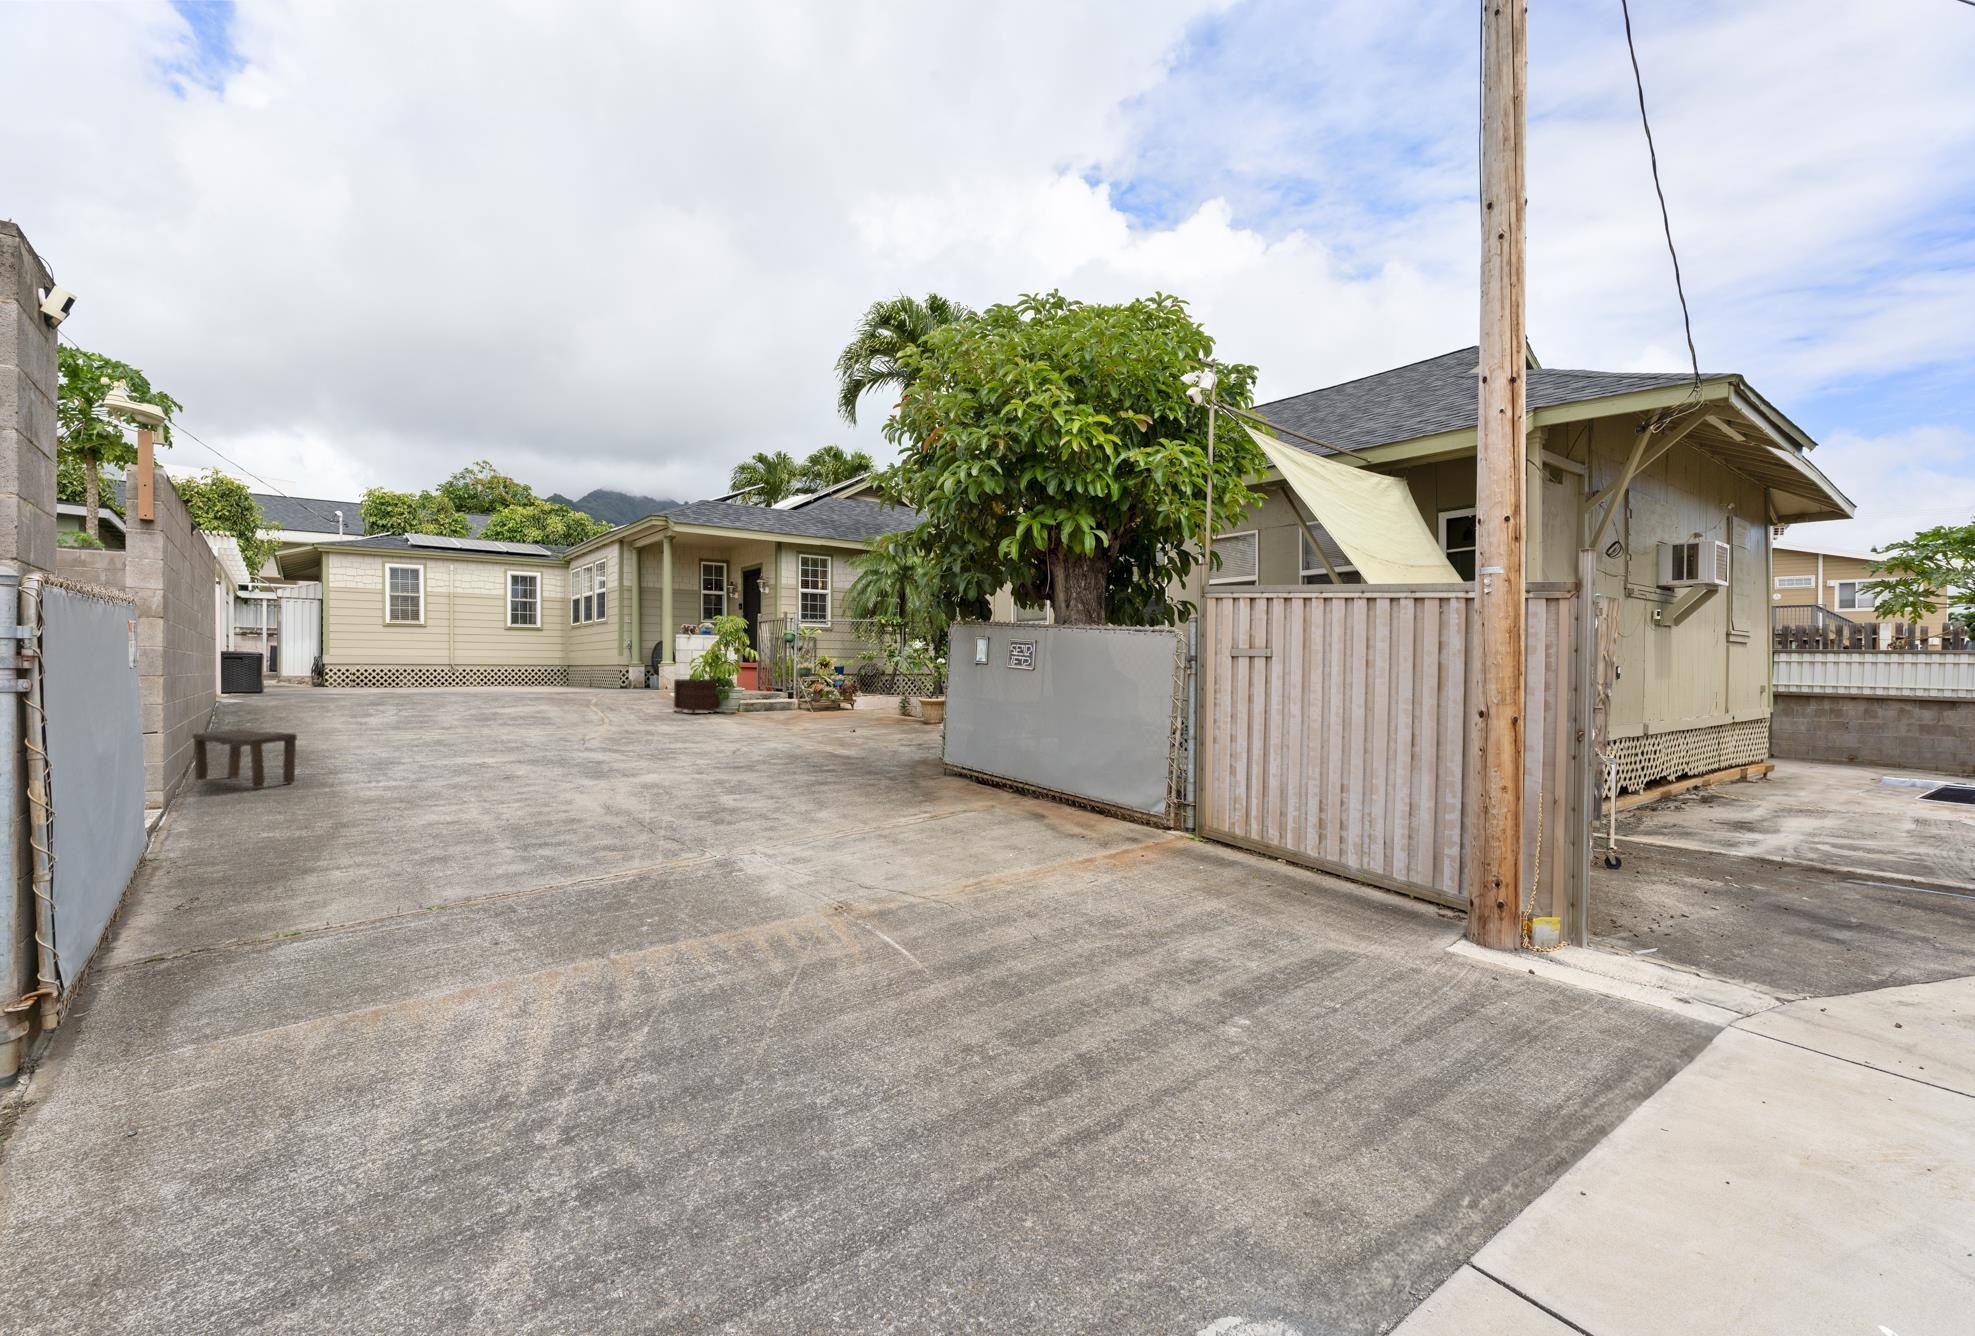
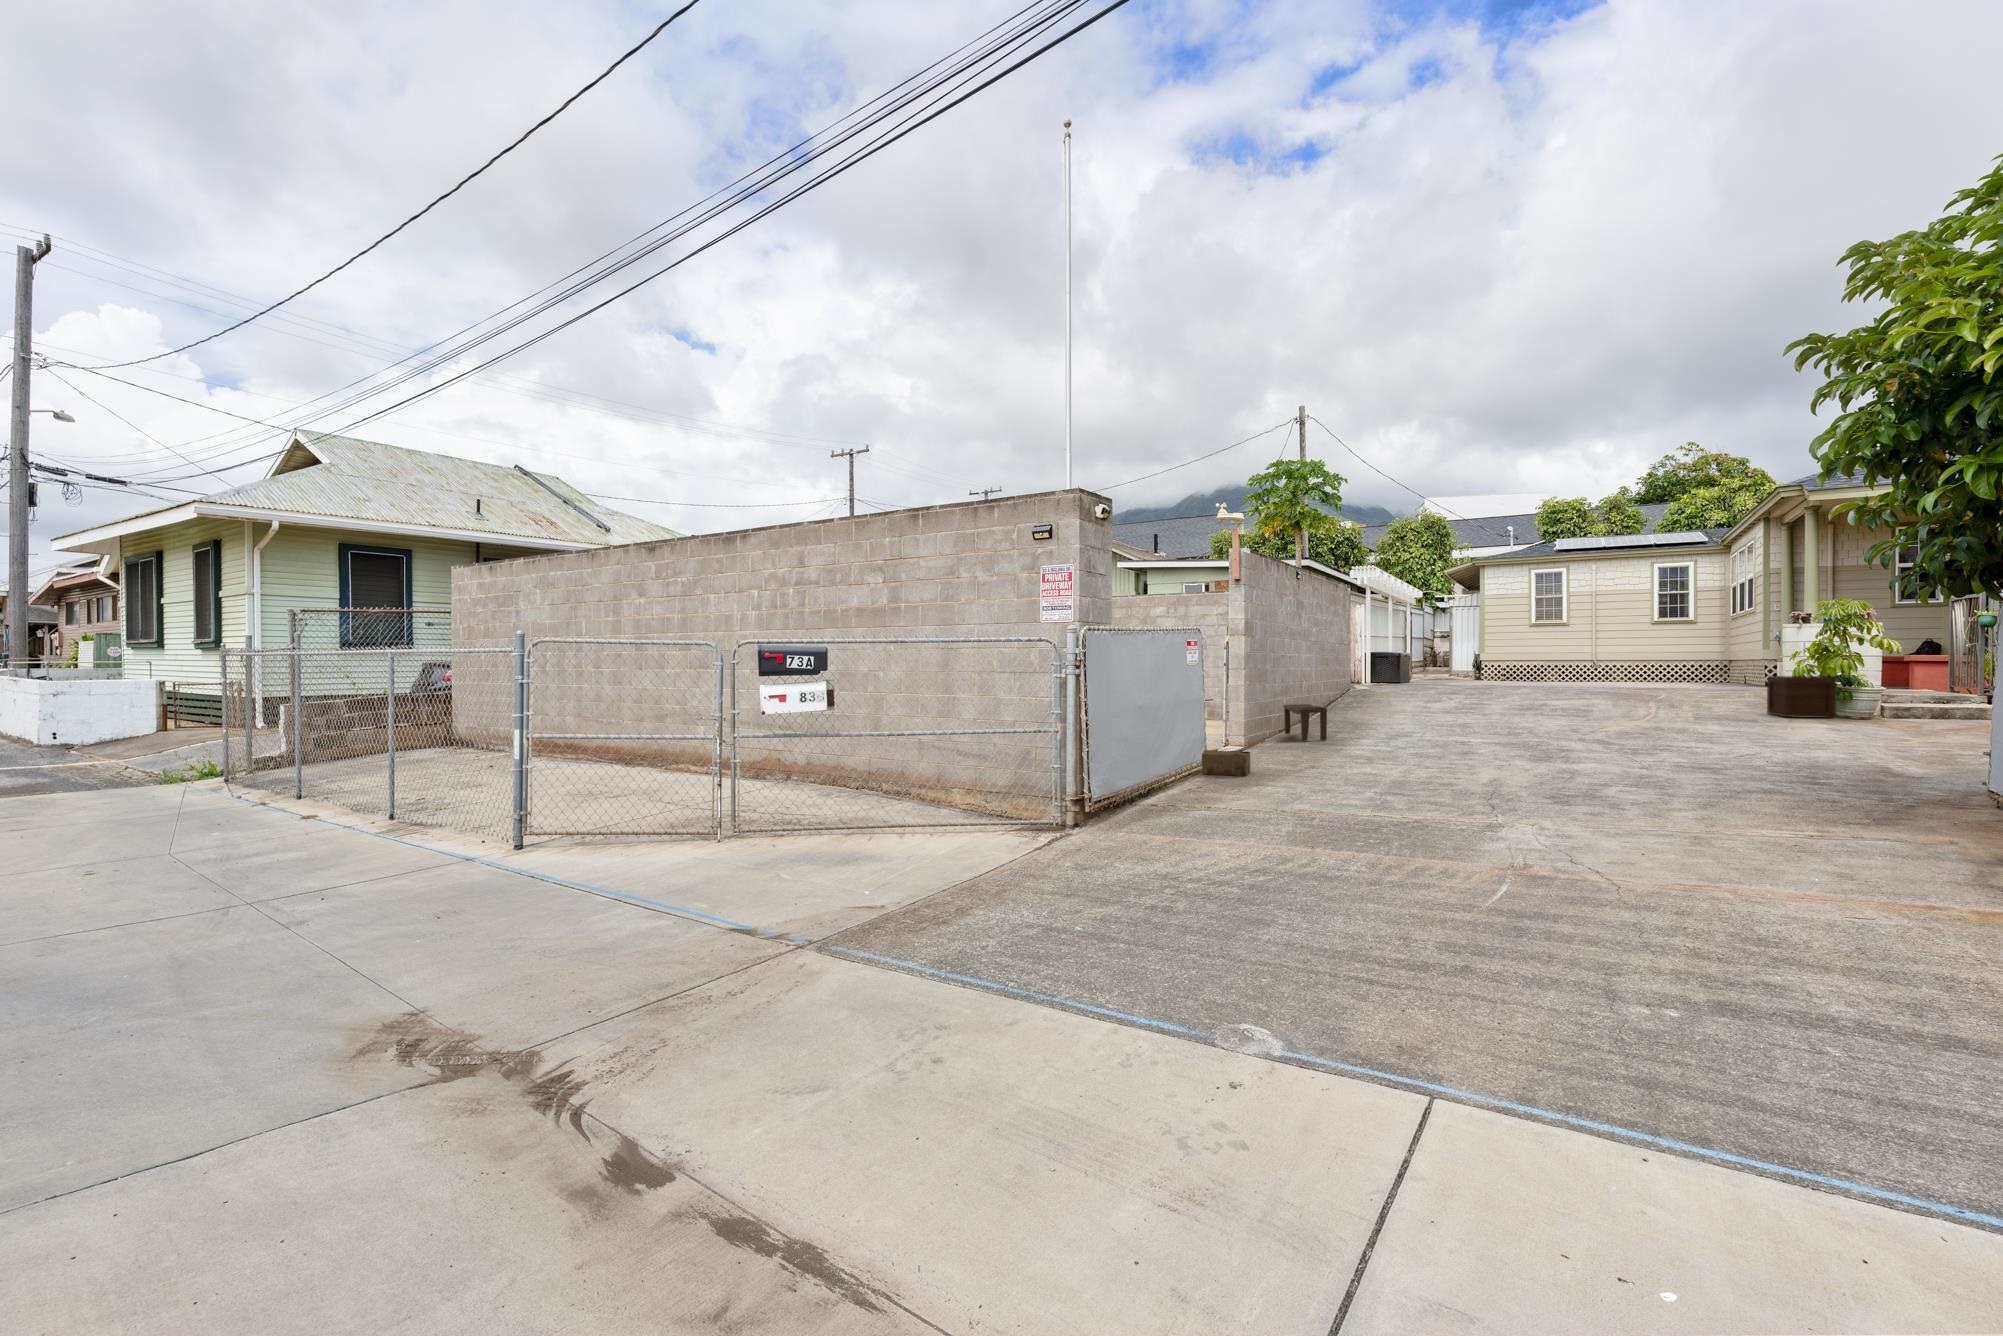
cardboard box: none [153,819,267,877] -> present [1202,749,1250,776]

